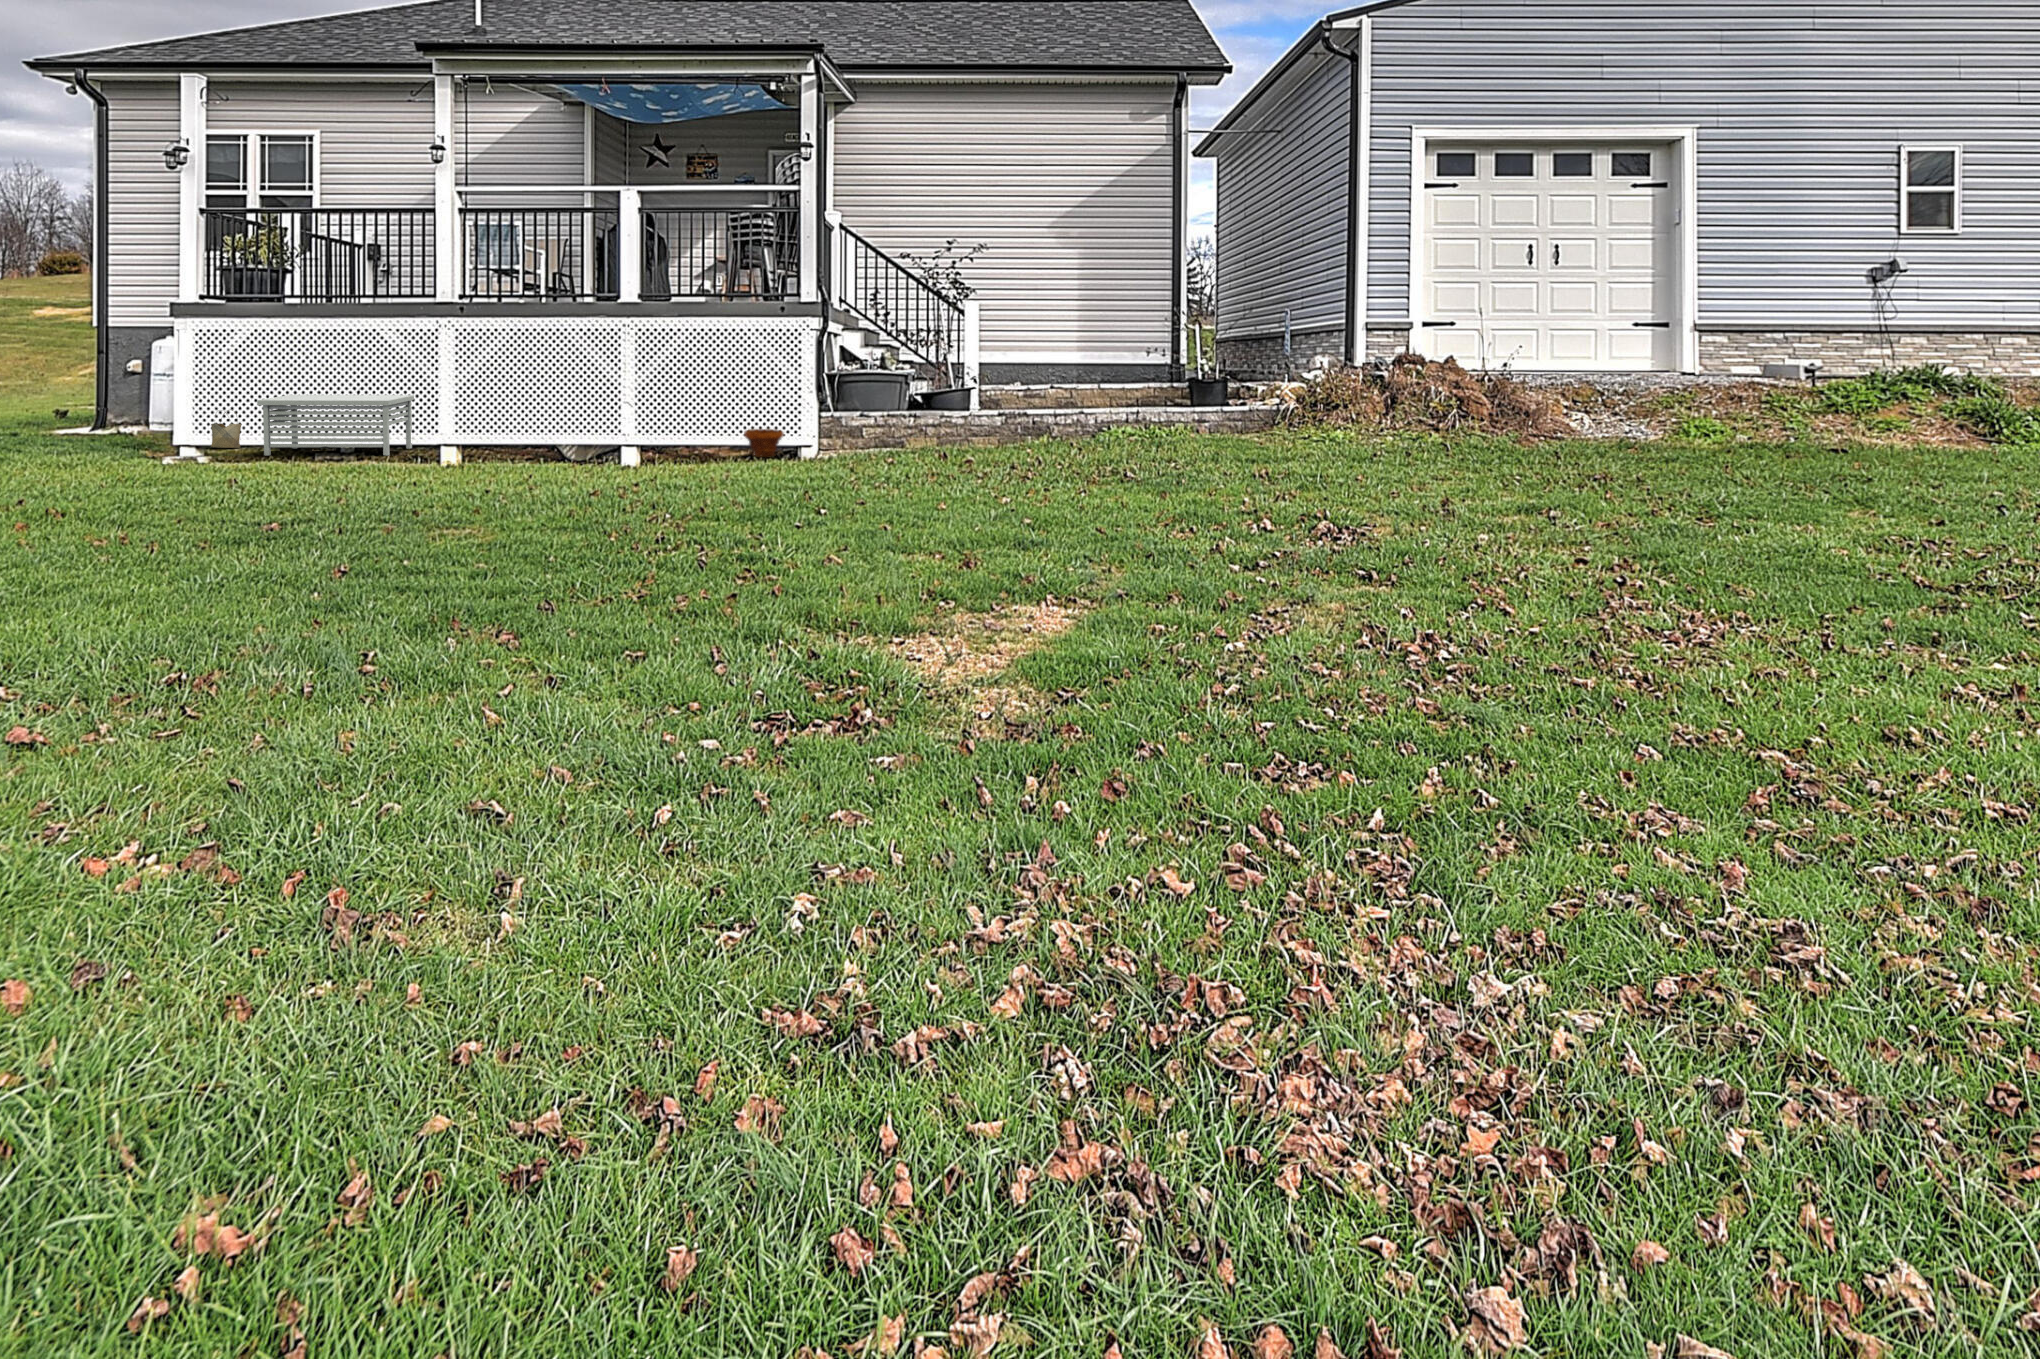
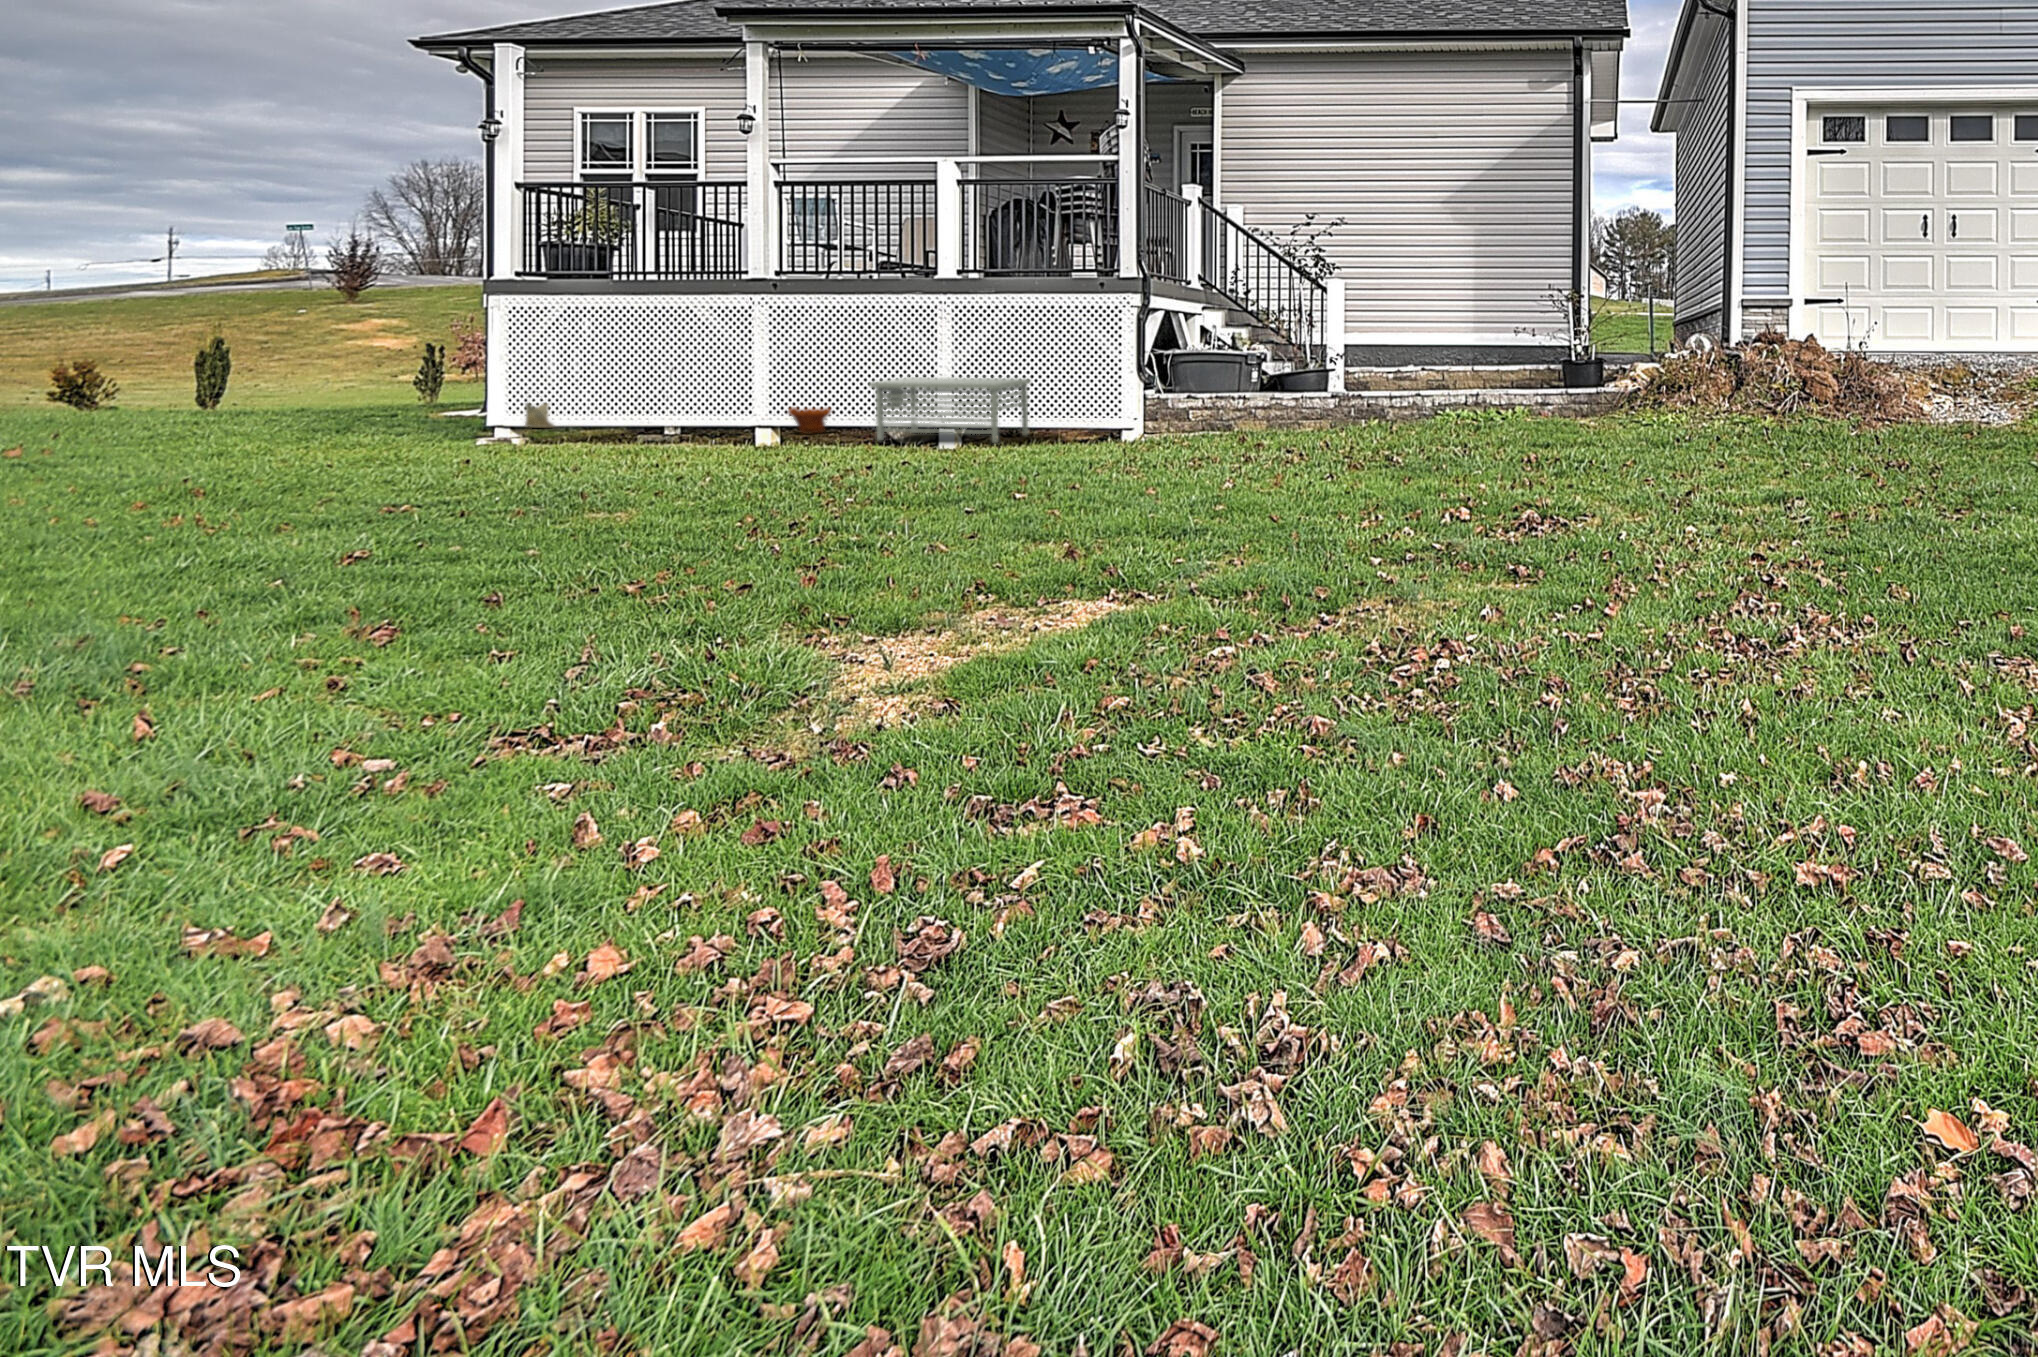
storage bench: present [257,395,414,455] -> present [870,377,1030,443]
planter: present [744,429,784,457] -> present [788,407,831,433]

